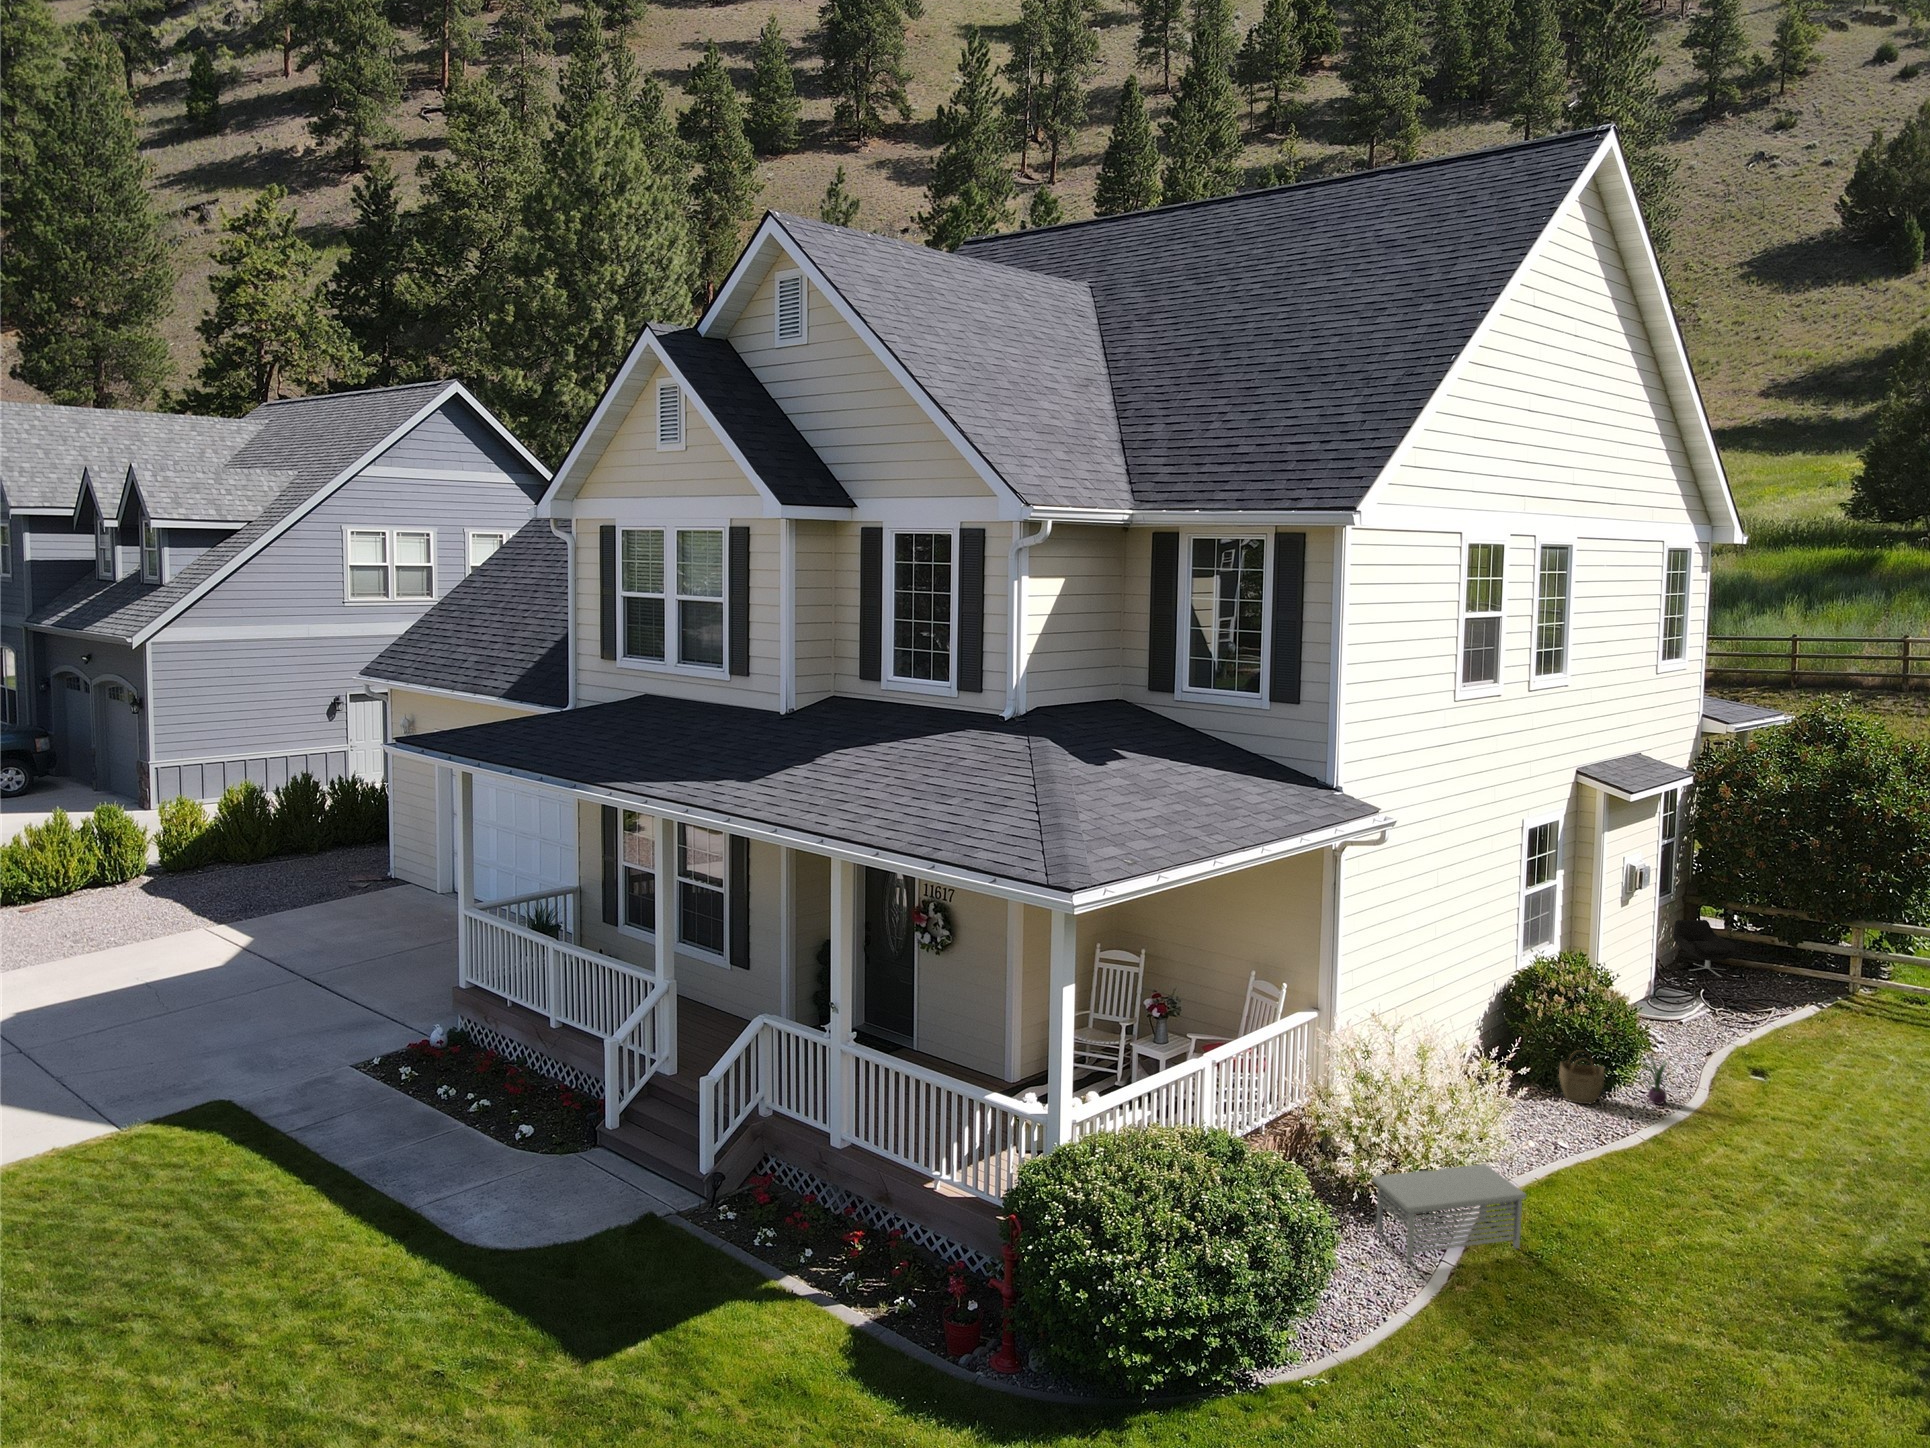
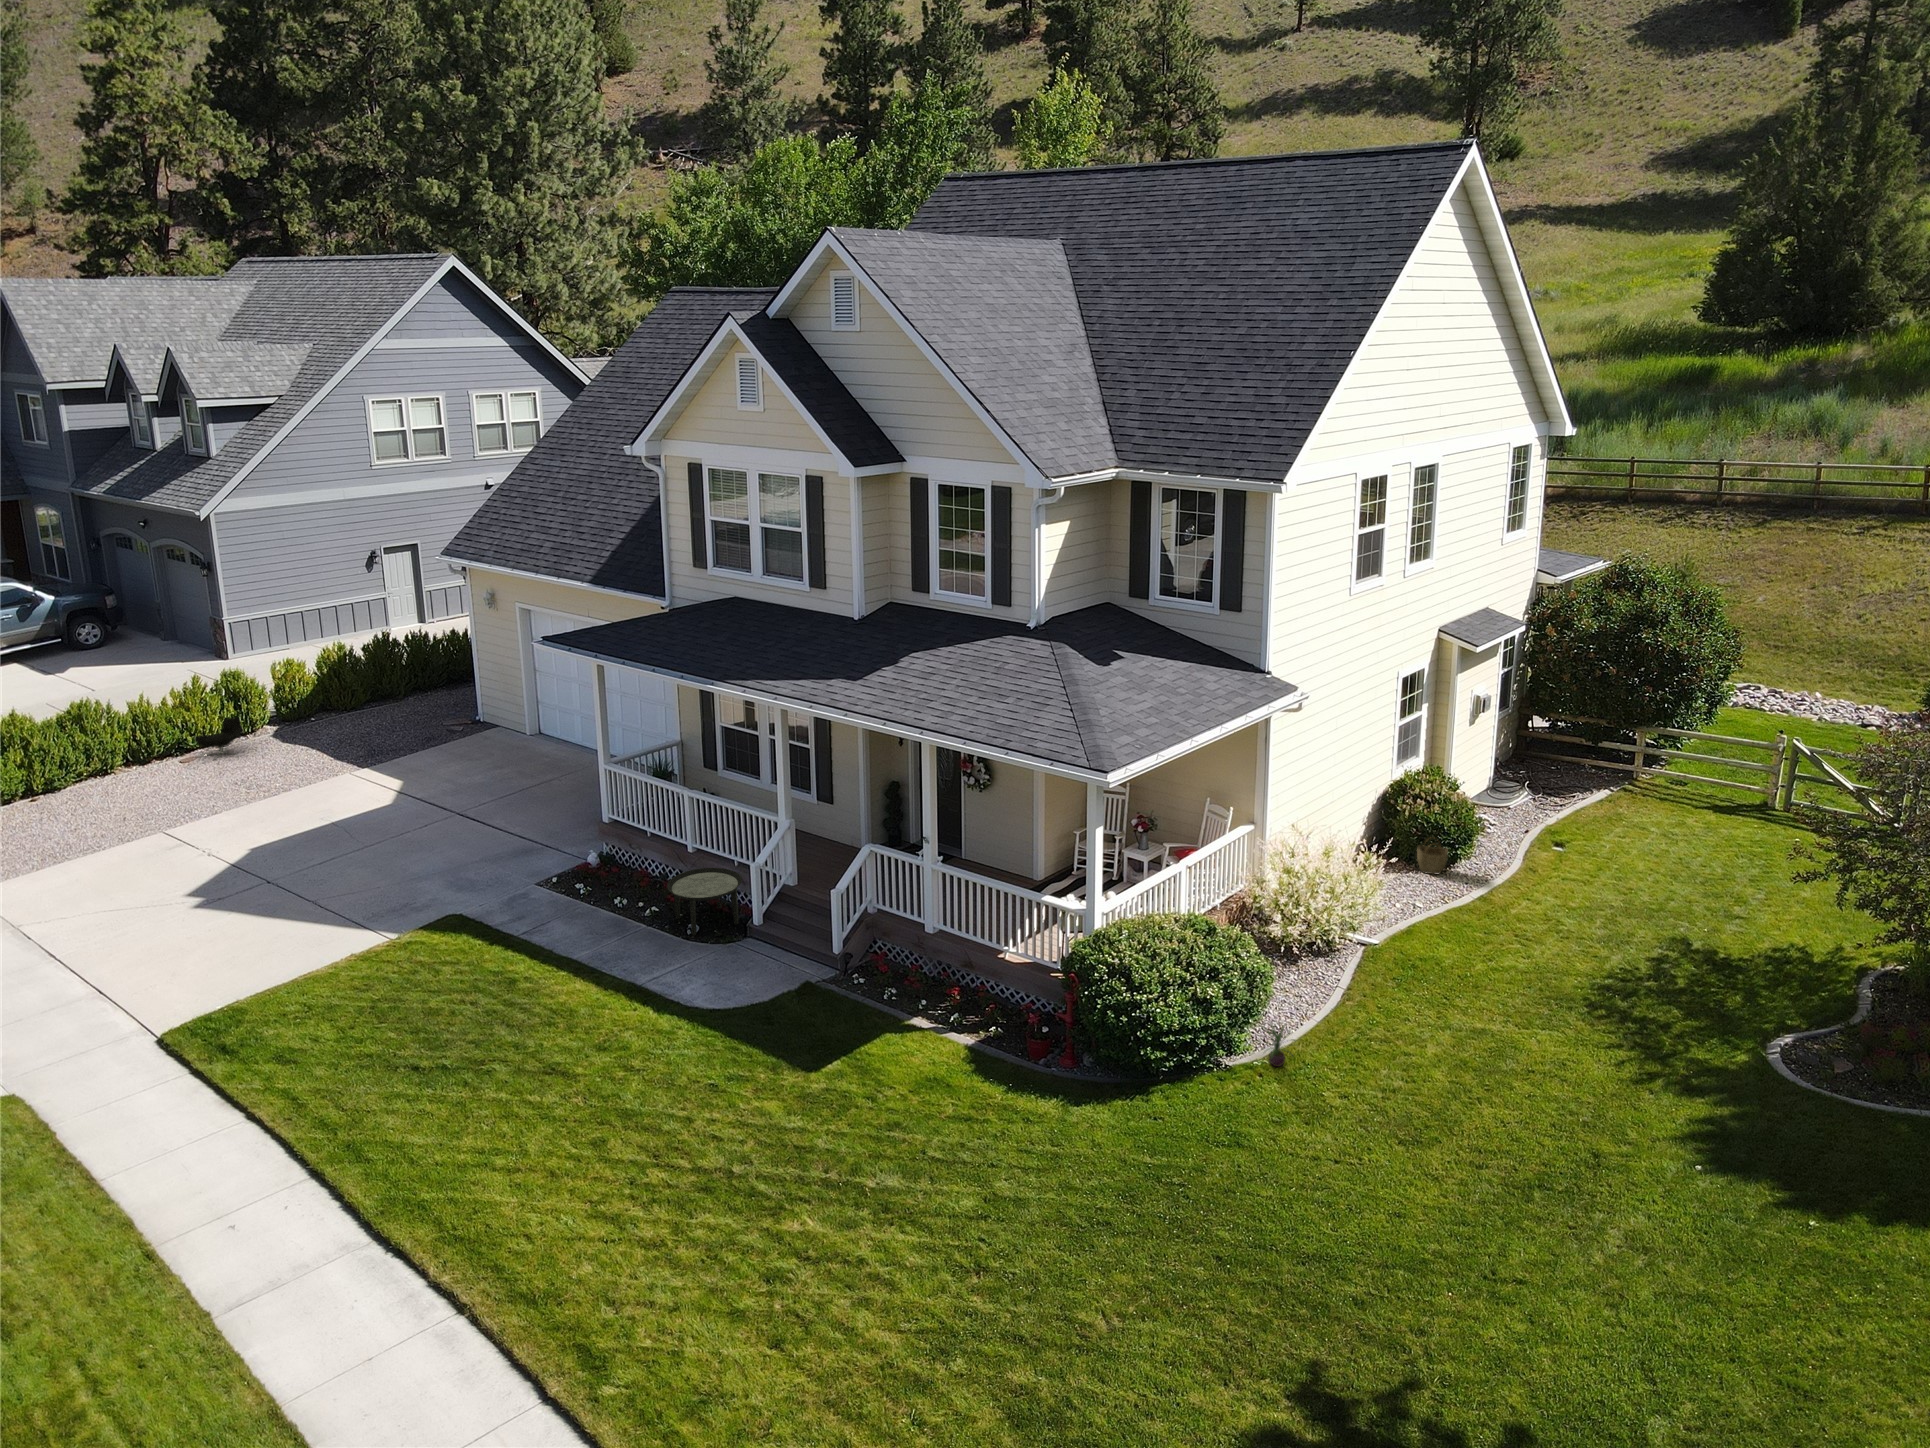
lounge chair: present [1673,920,1739,977] -> present [194,717,243,755]
round table: none [494,1047,601,1141] -> present [667,868,742,936]
decorative plant: present [1640,1056,1678,1105] -> present [1260,1024,1292,1067]
storage bench: present [1372,1164,1526,1262] -> none [1292,923,1392,989]

